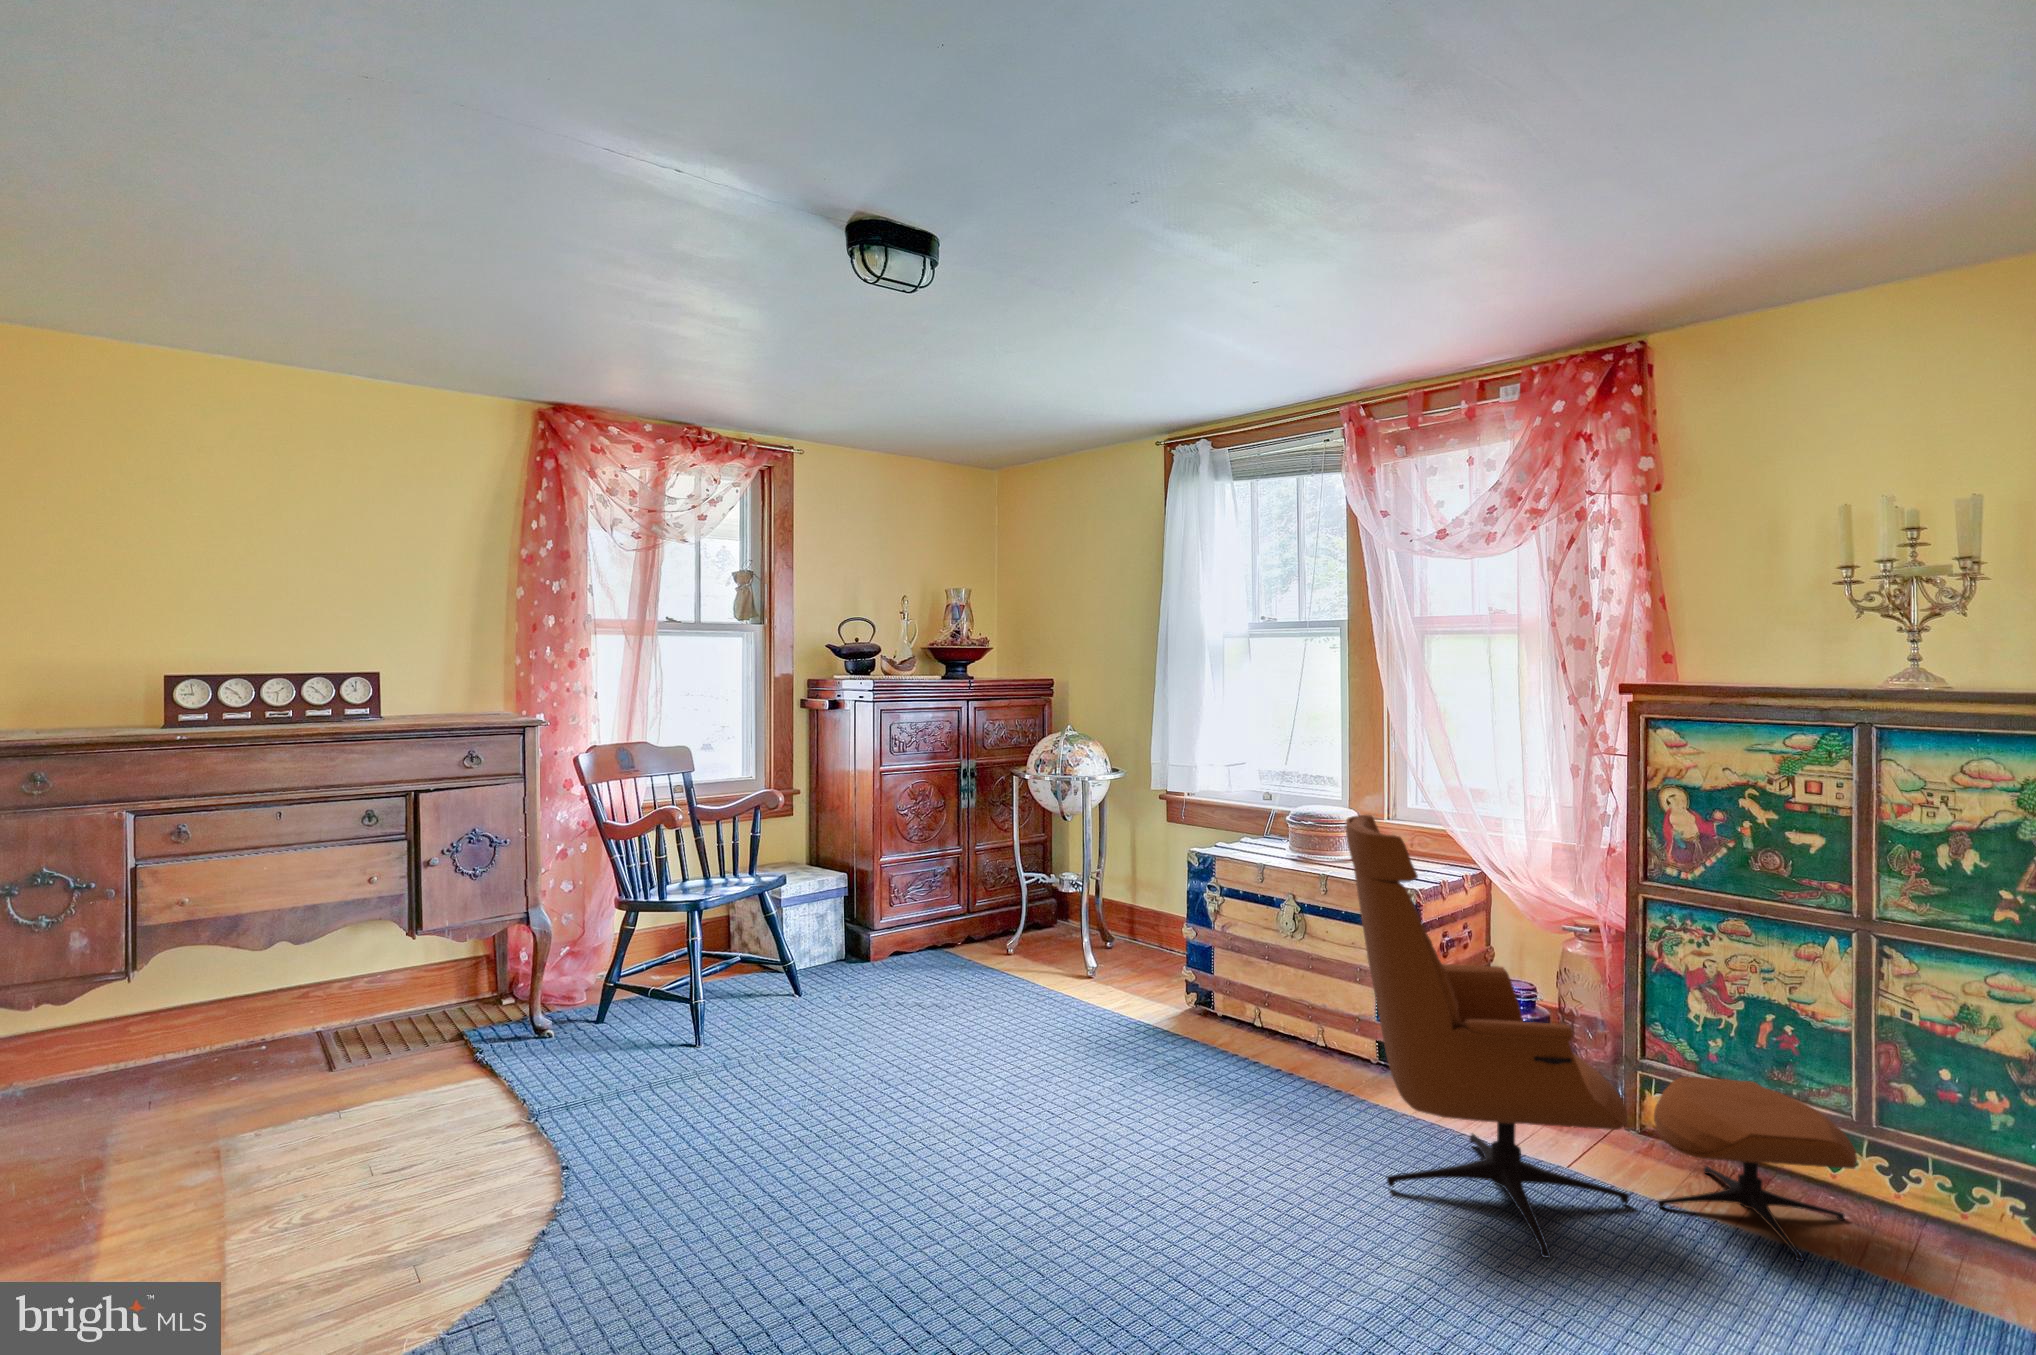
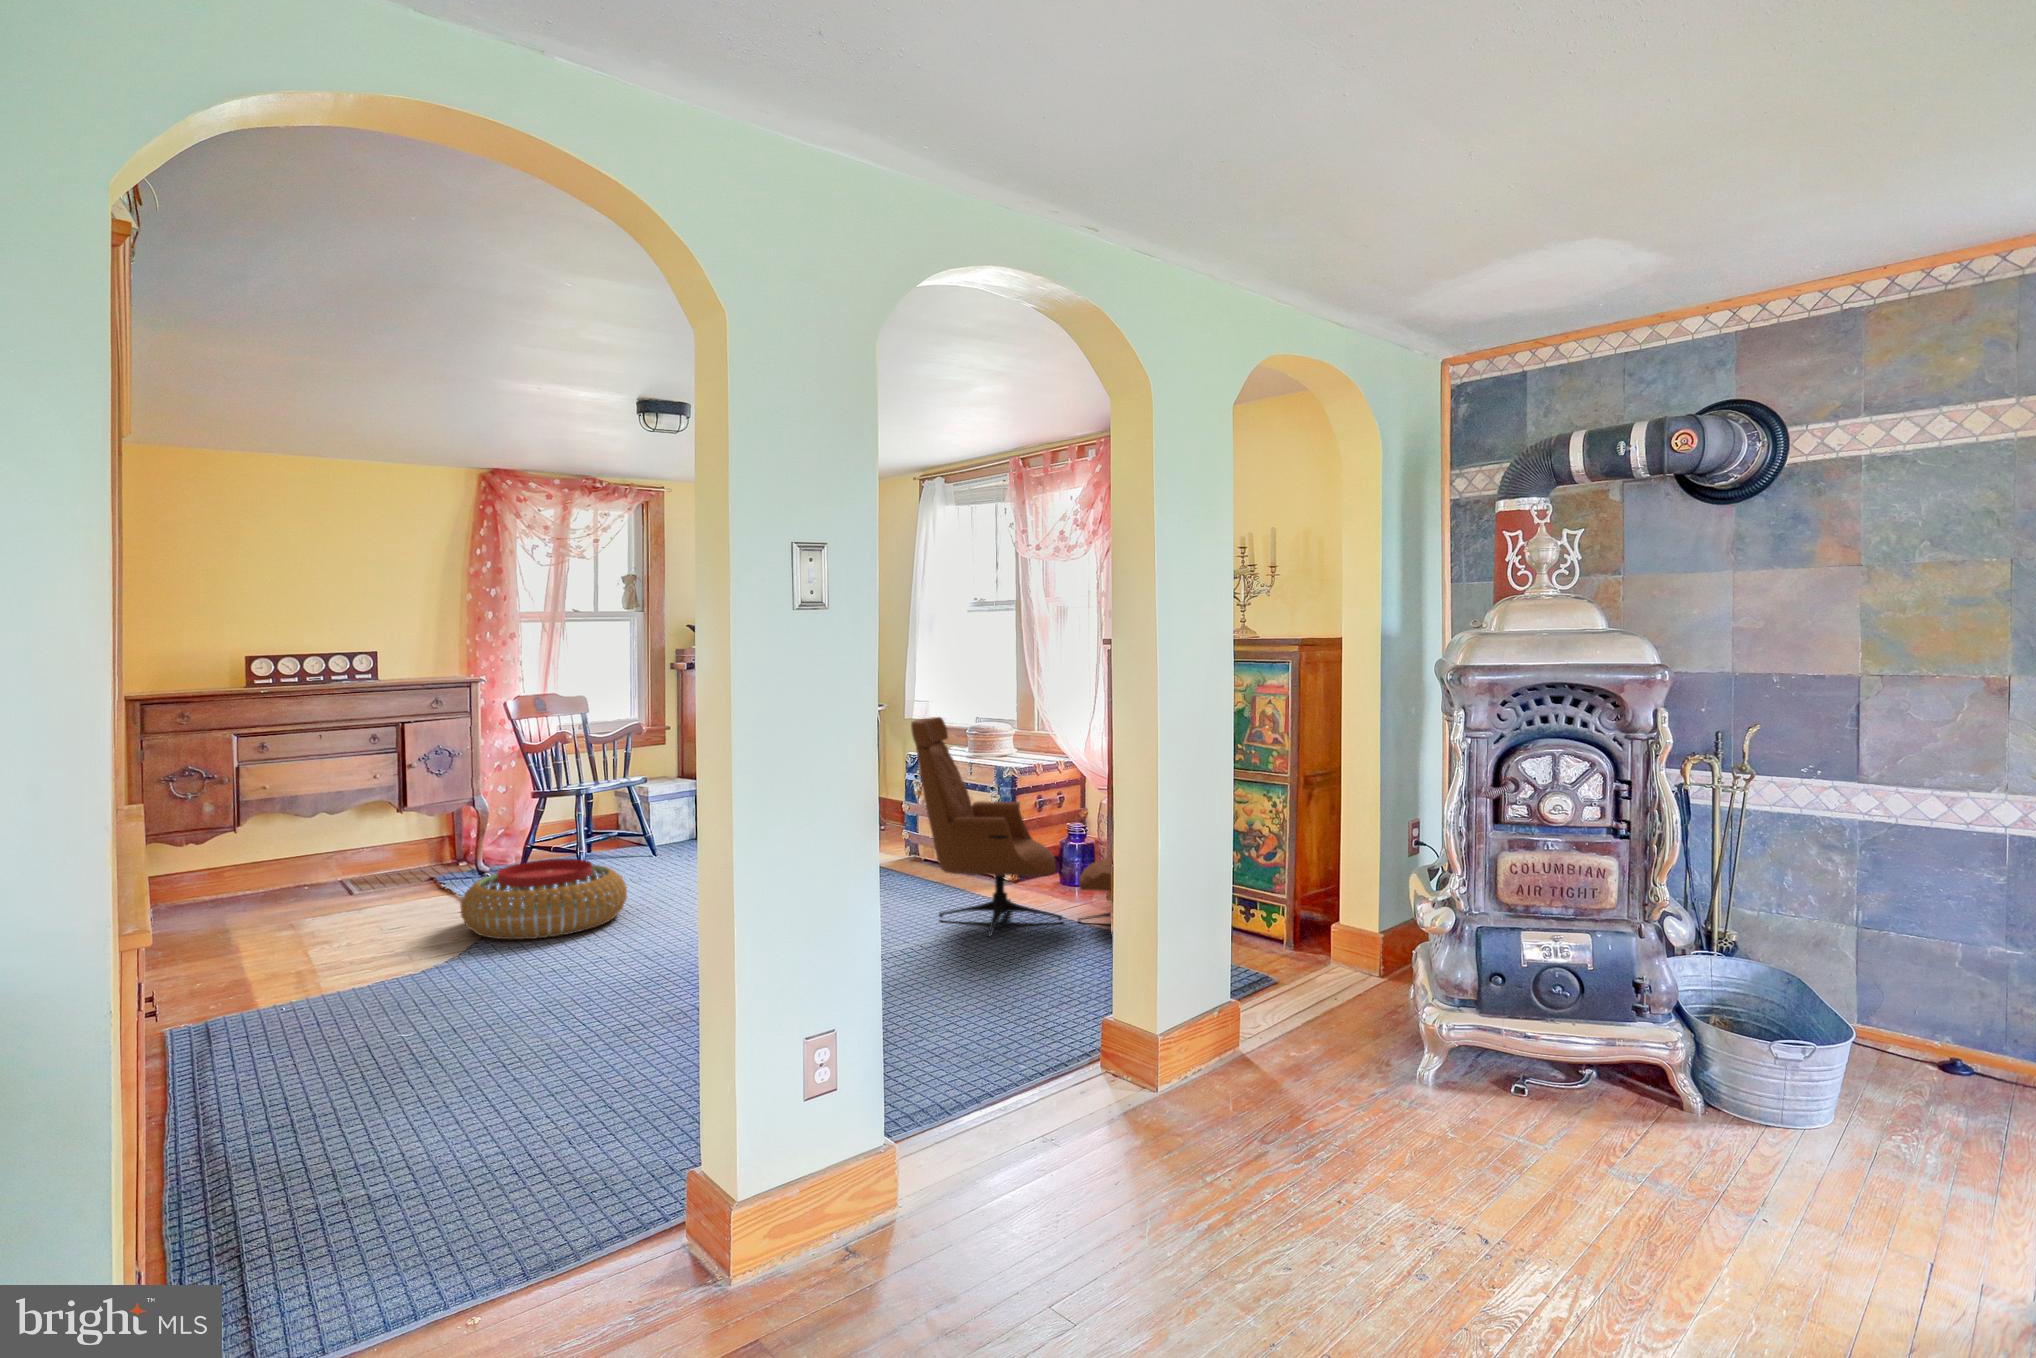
pouf: none [519,1046,808,1233] -> present [460,859,627,939]

